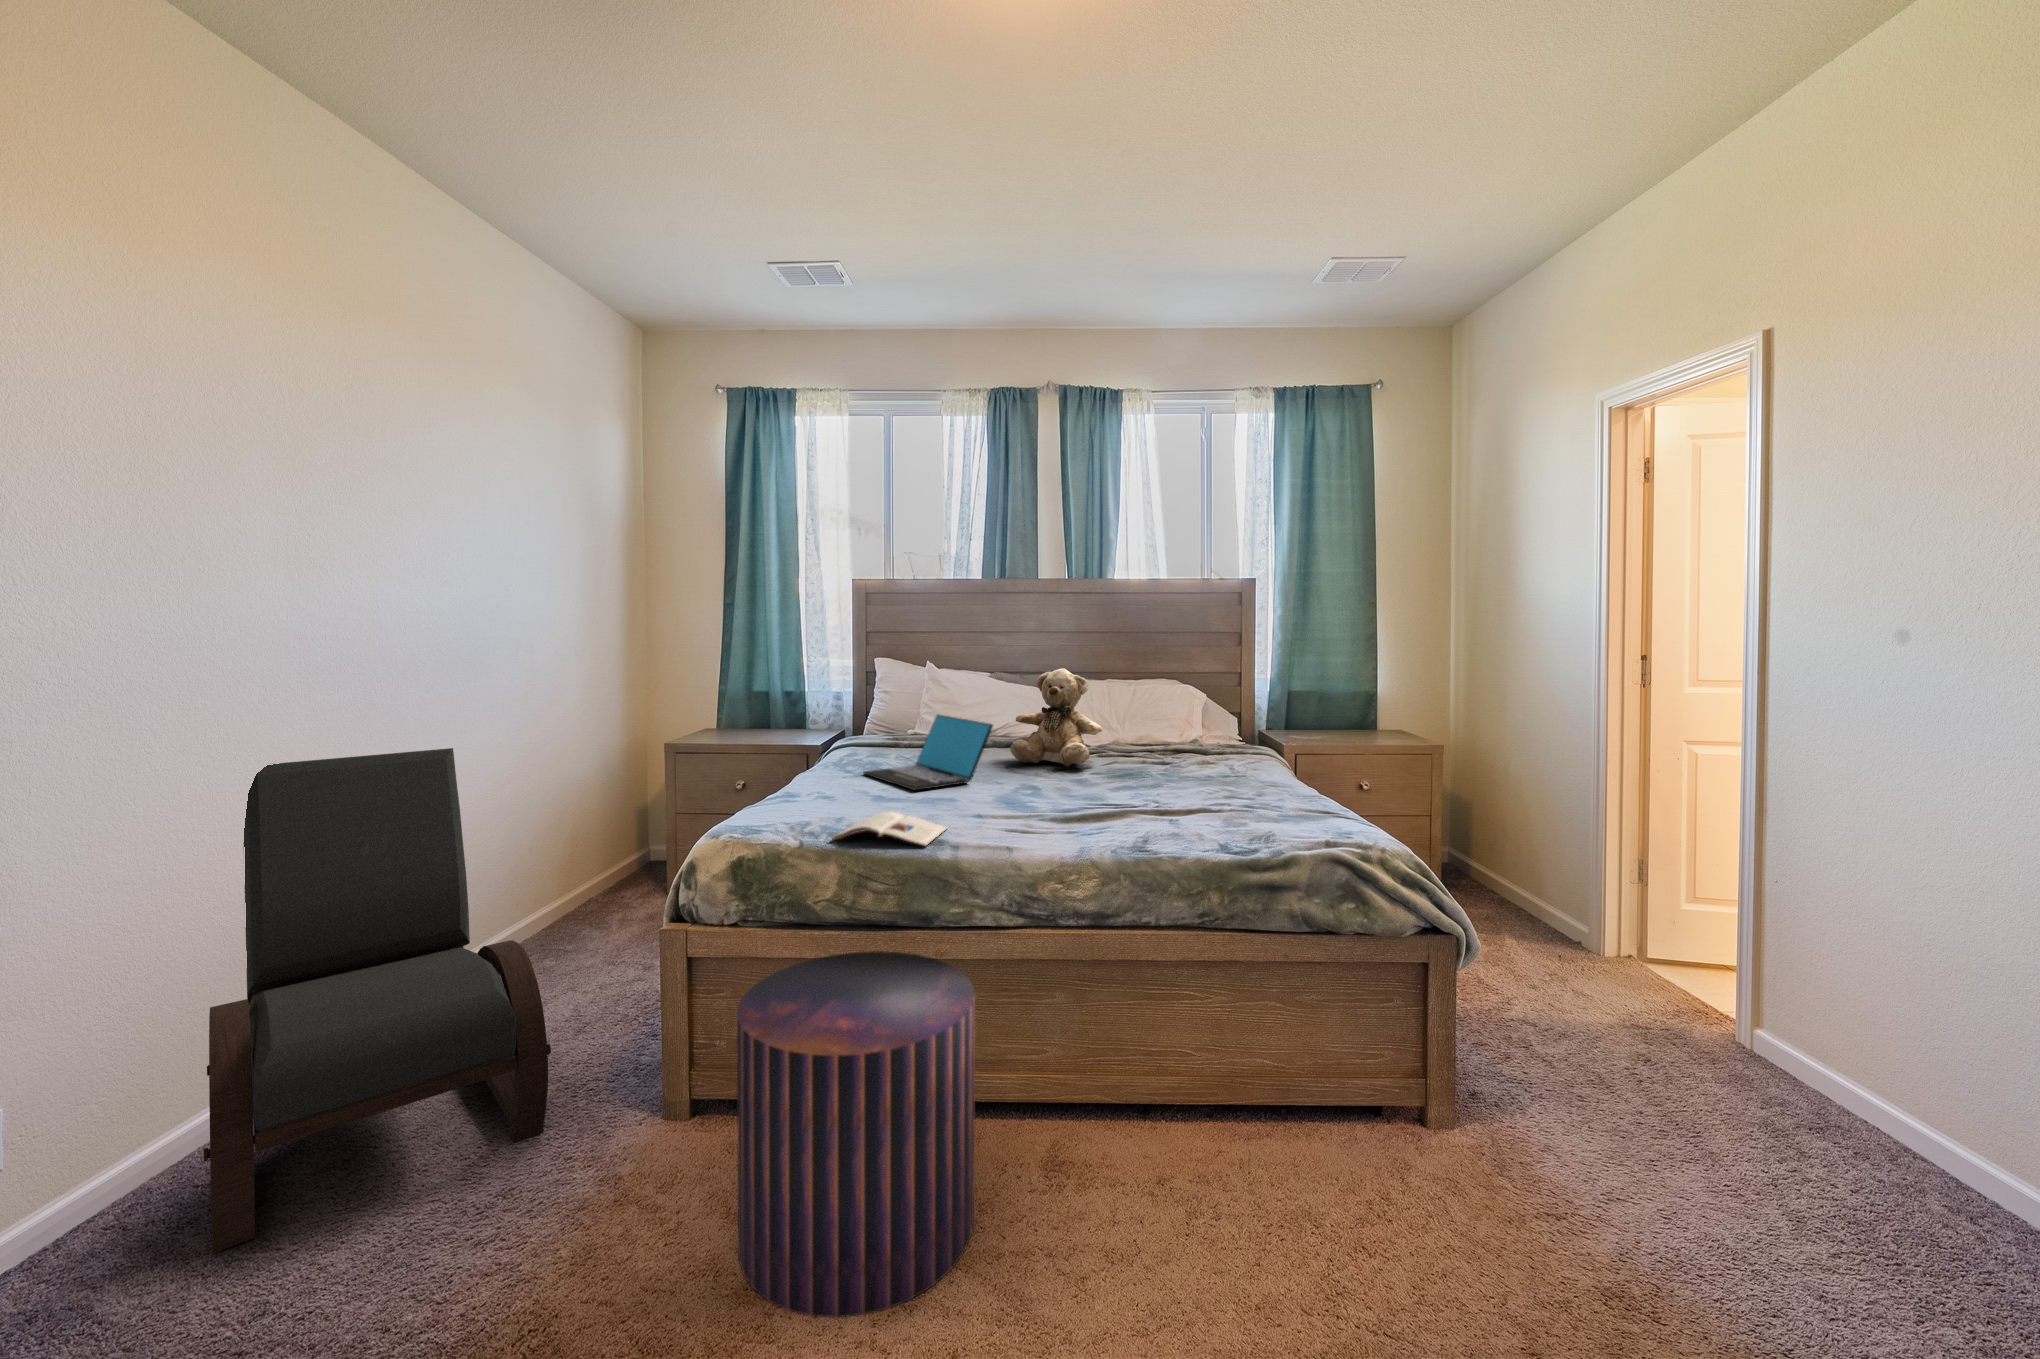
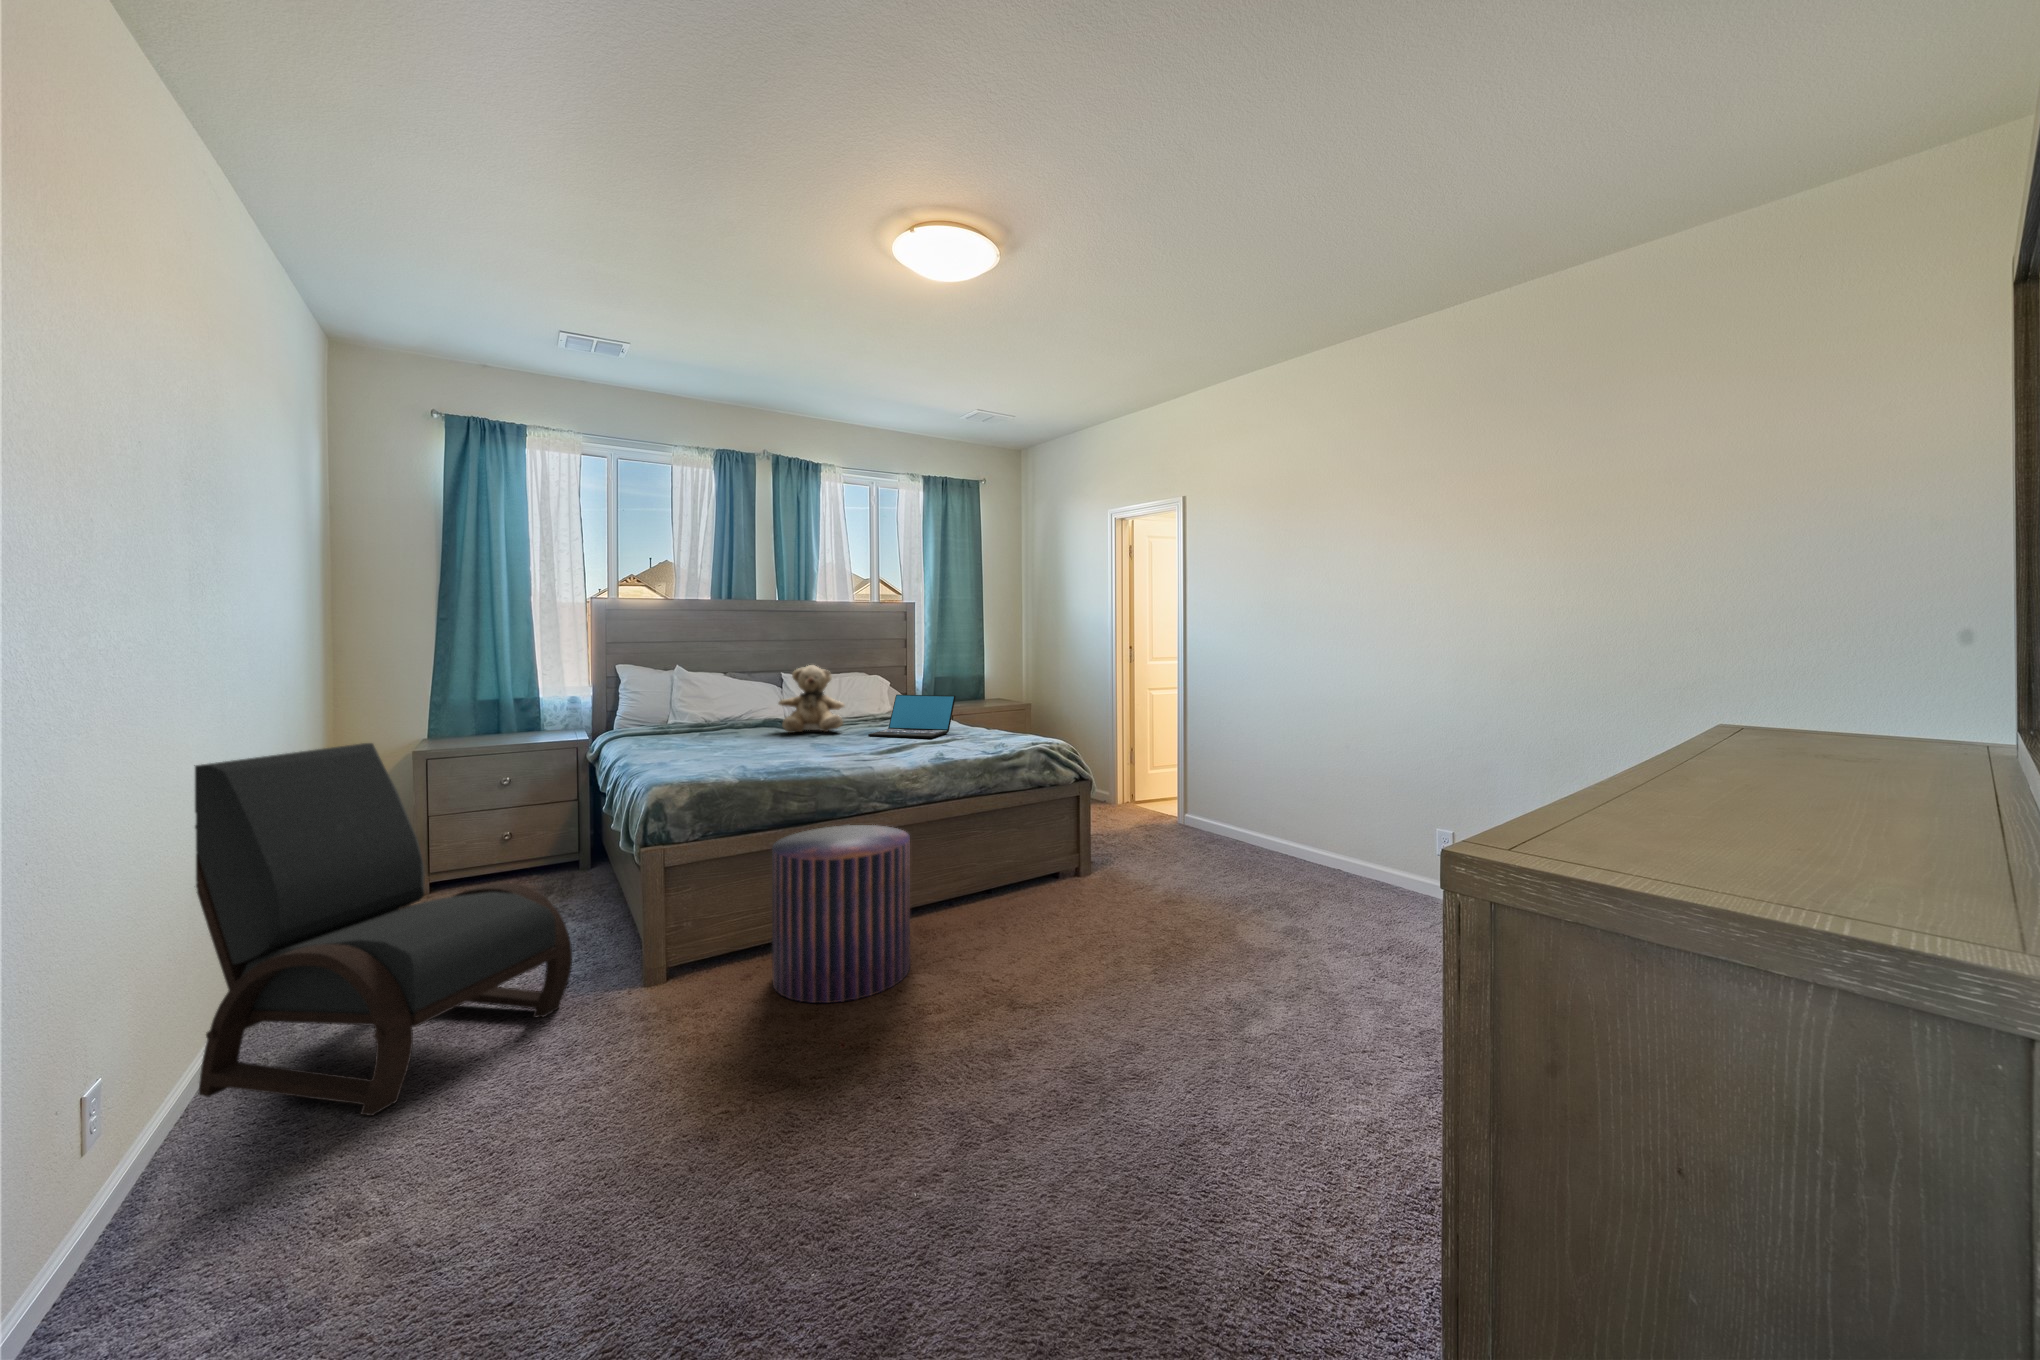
laptop: present [864,715,993,790] -> present [868,694,956,738]
magazine: present [833,812,947,846] -> none [748,757,820,775]

